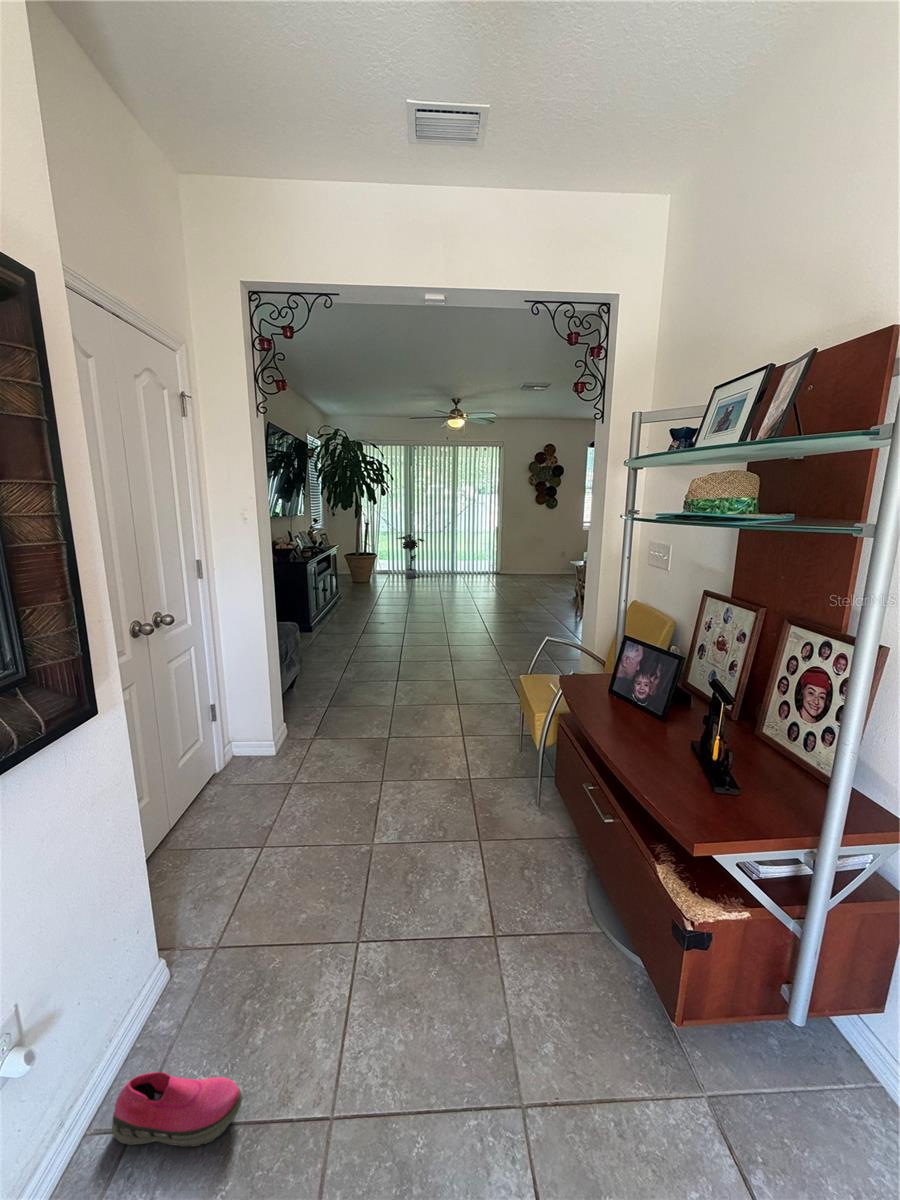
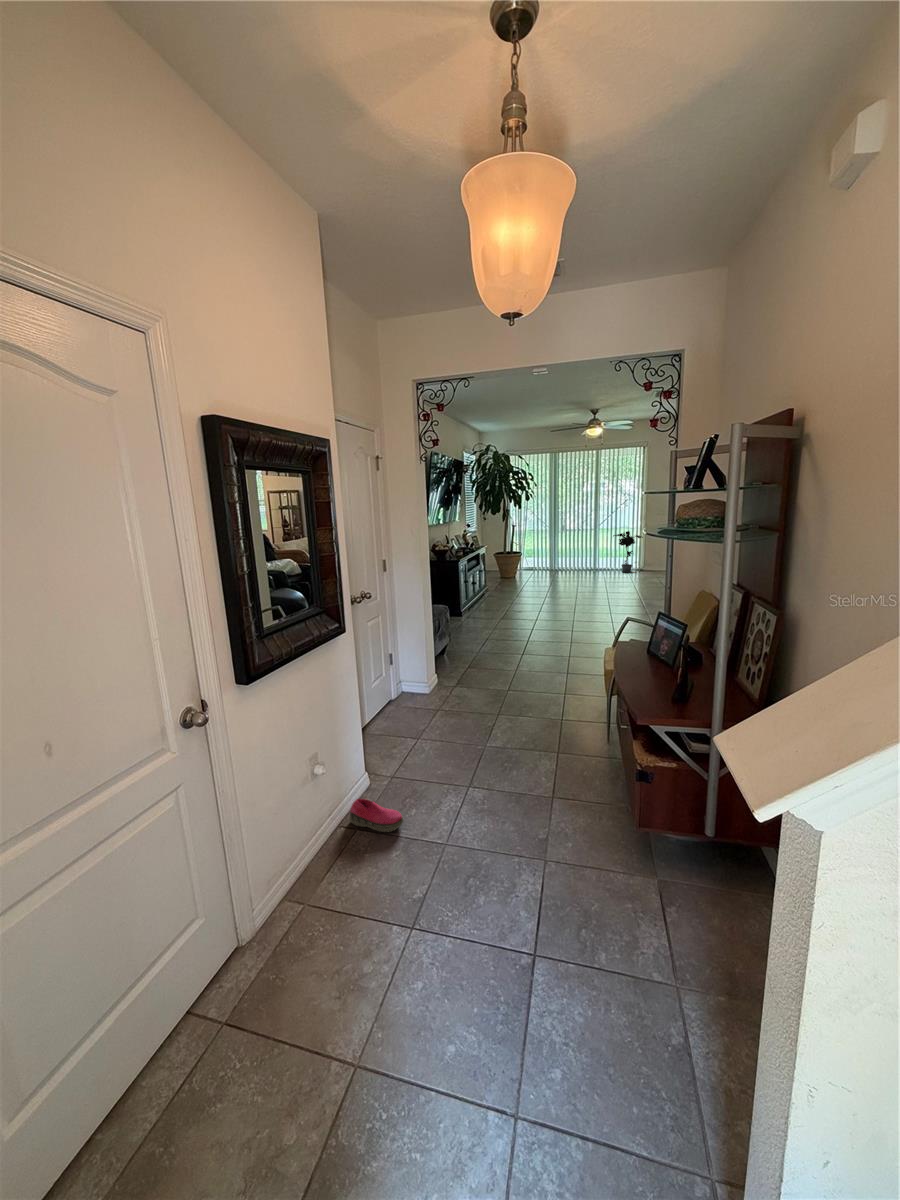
potted plant: present [396,534,424,578] -> present [613,531,643,573]

